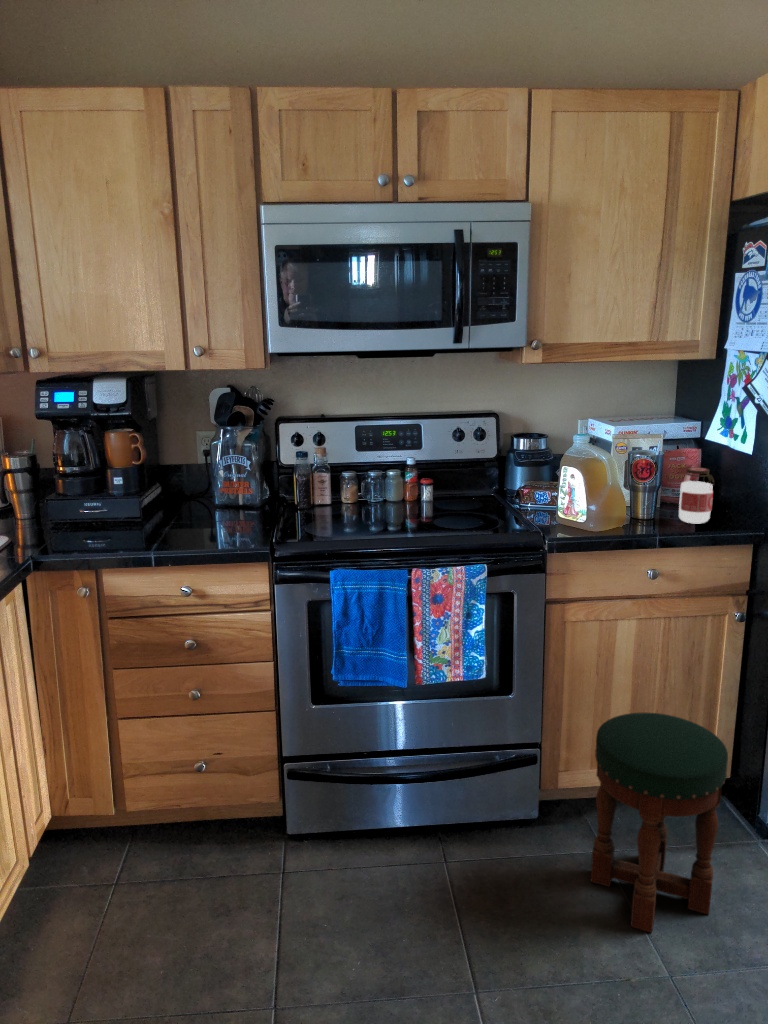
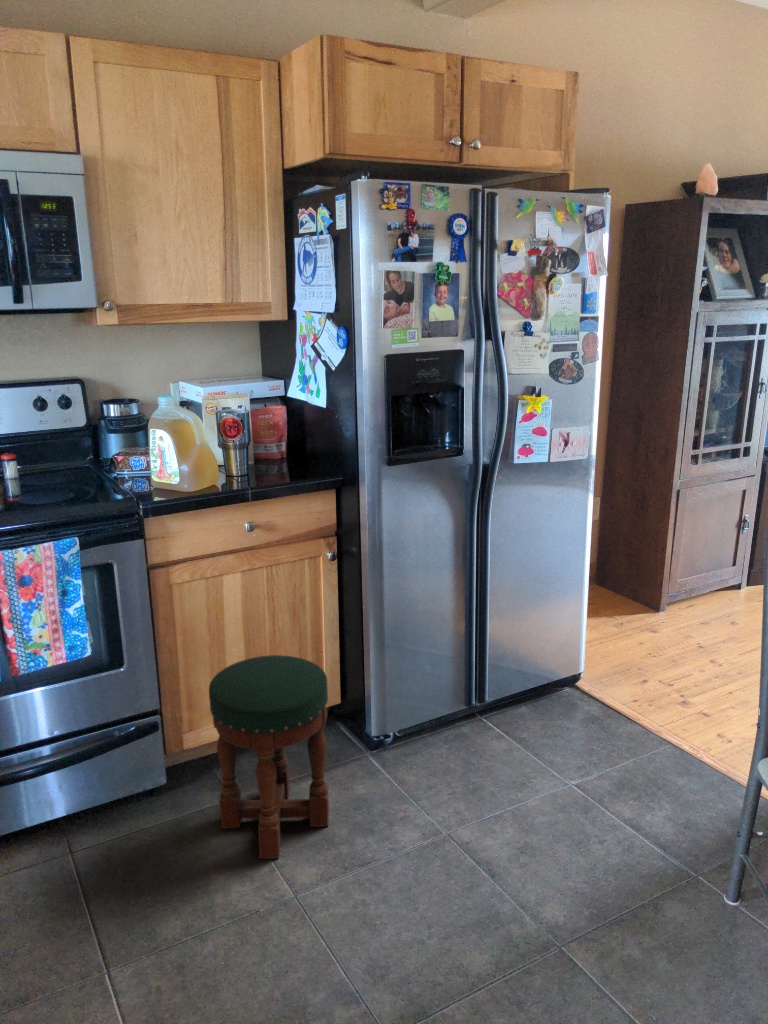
jar: present [679,467,714,524] -> none [267,422,297,475]

